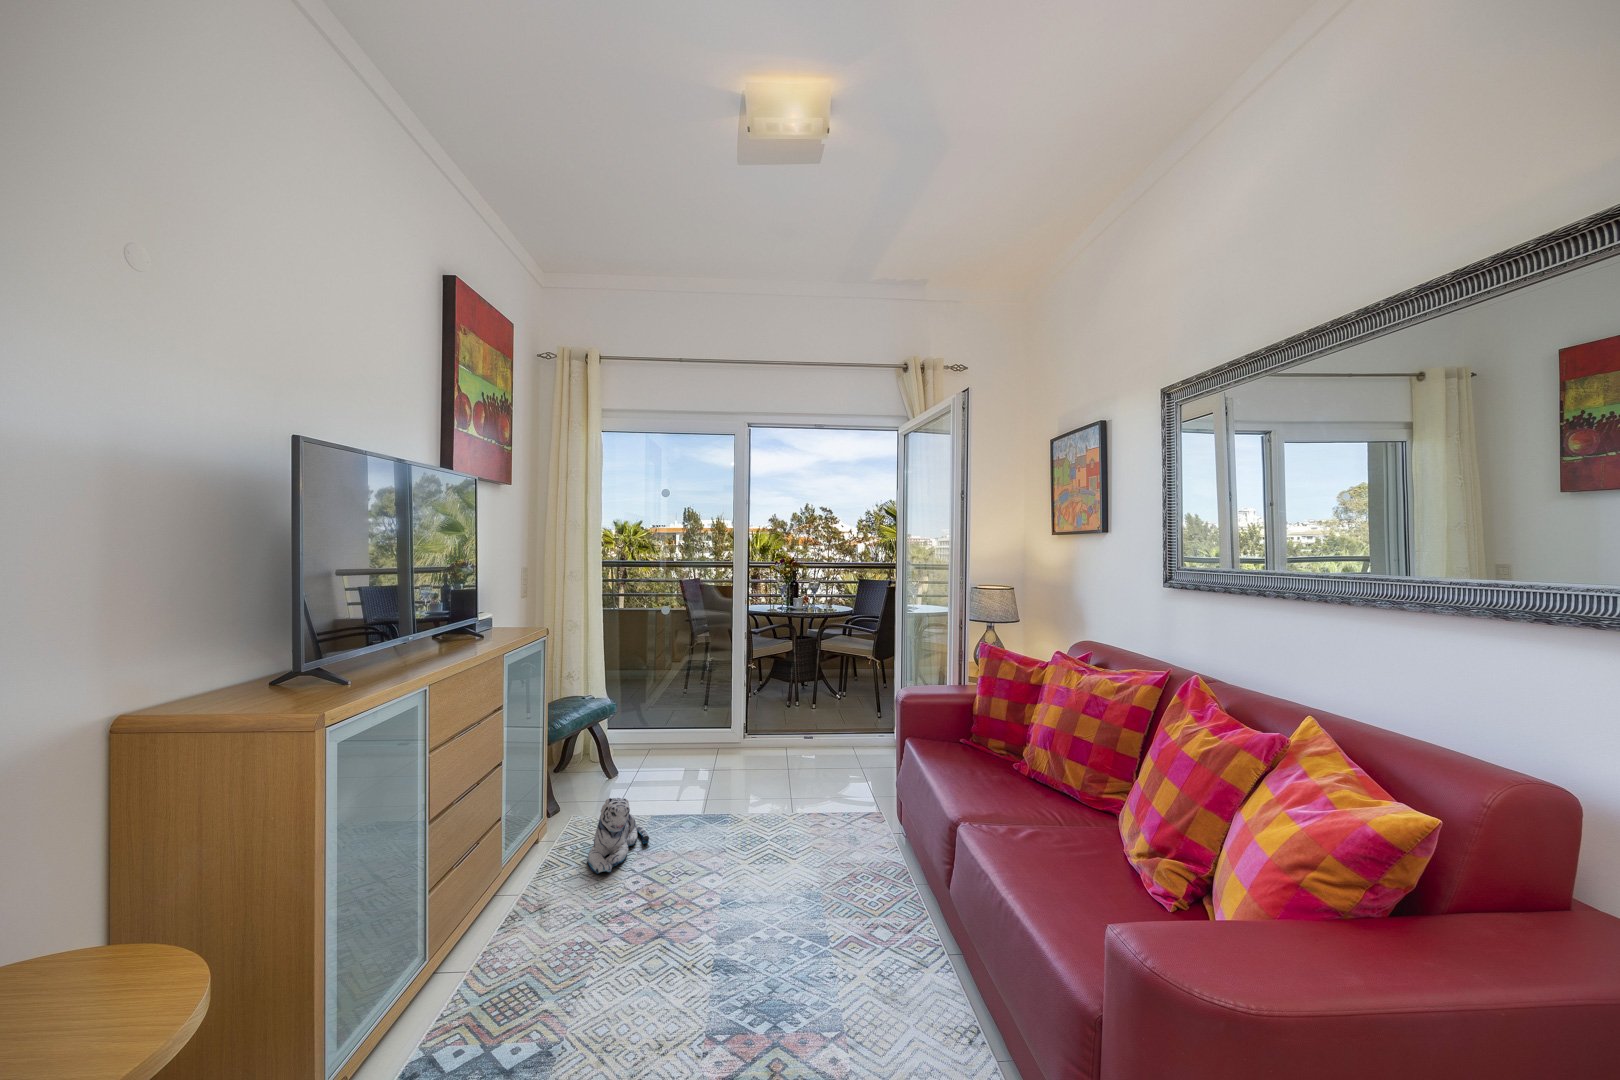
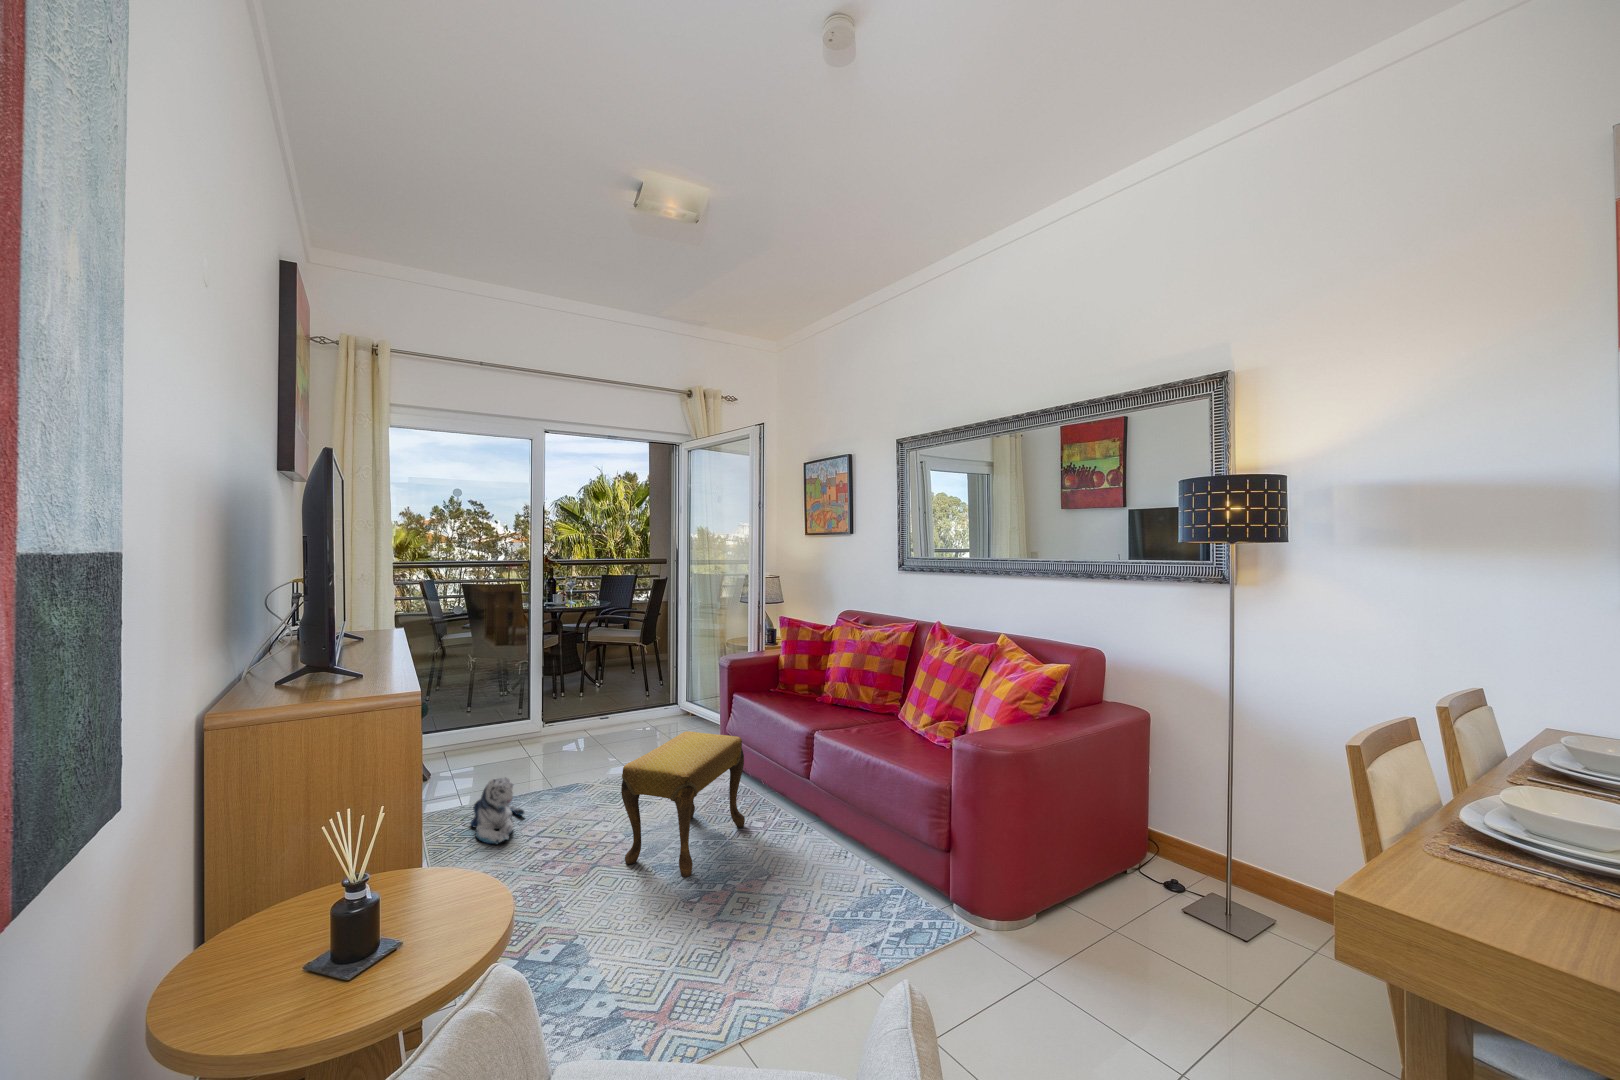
footstool: none [688,785,865,993] -> present [621,731,745,877]

